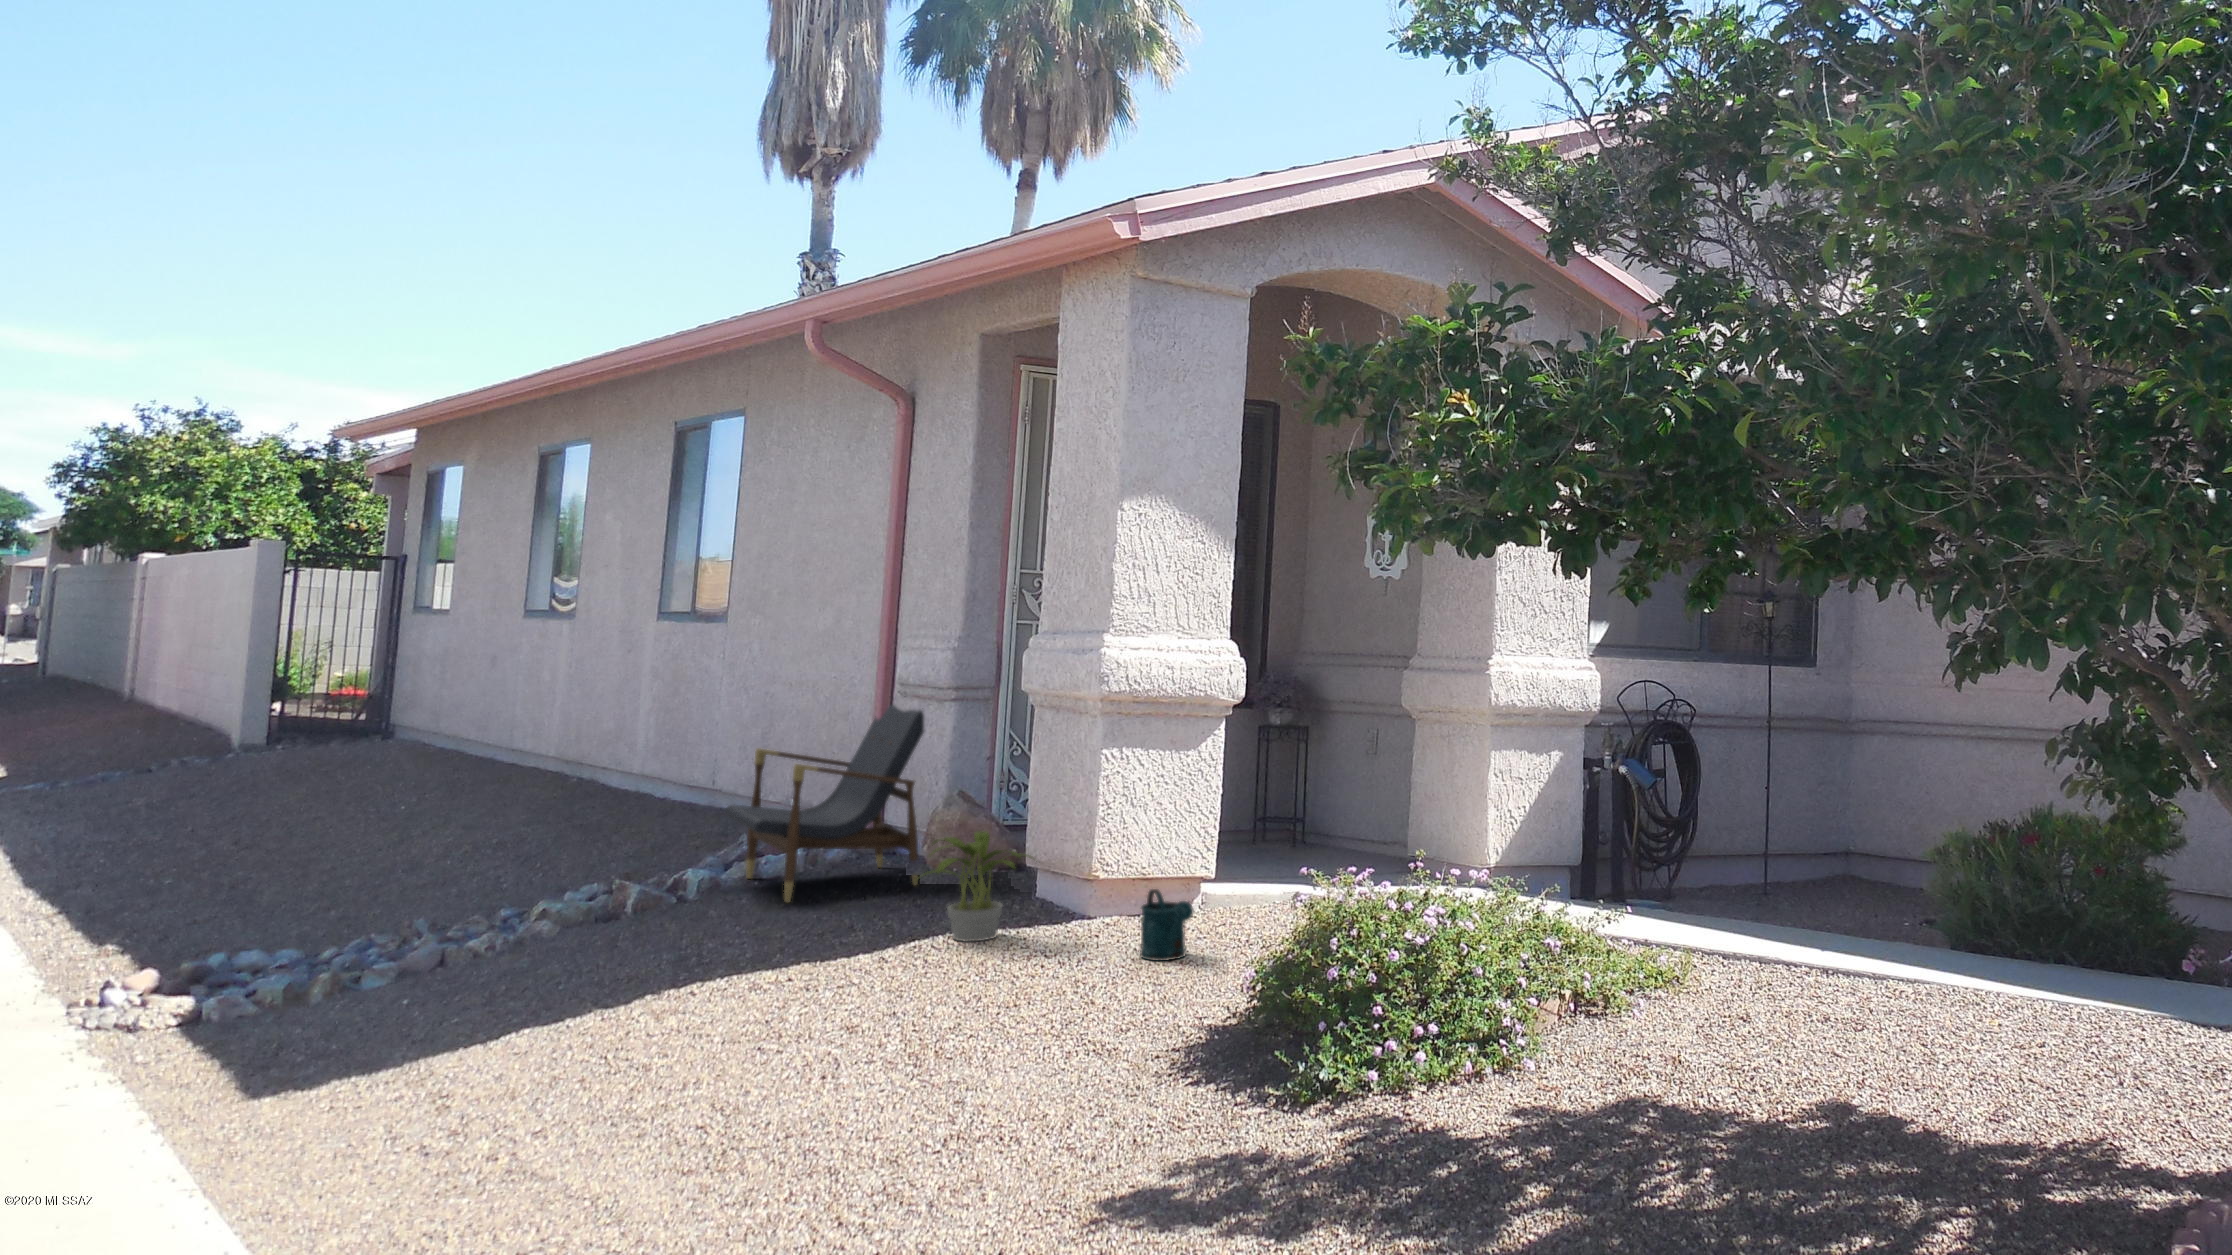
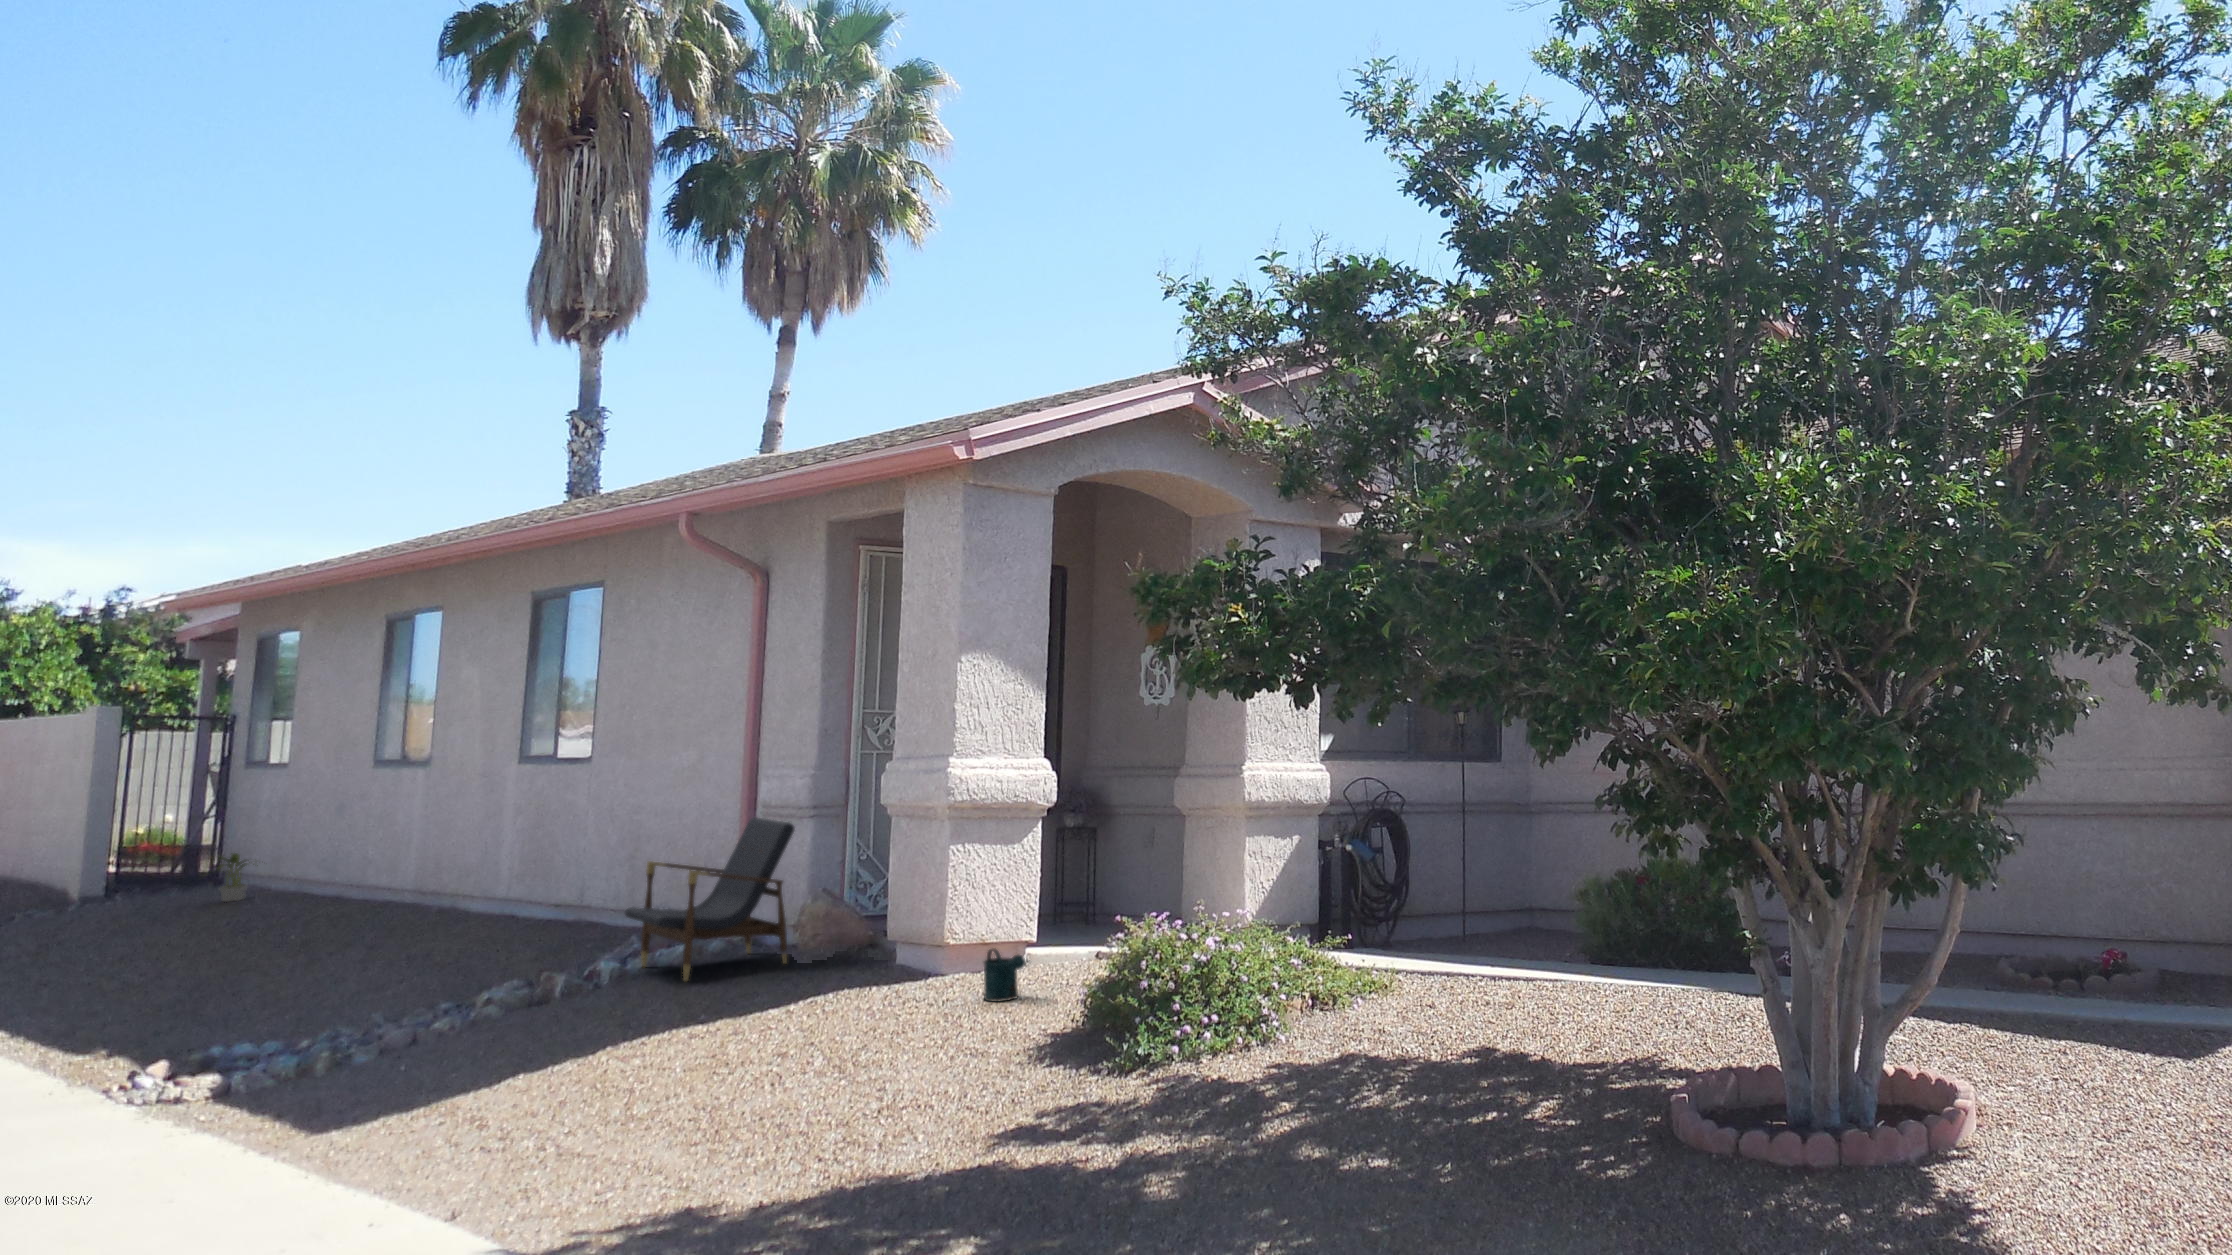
potted plant: present [914,831,1037,942] -> present [210,853,254,902]

